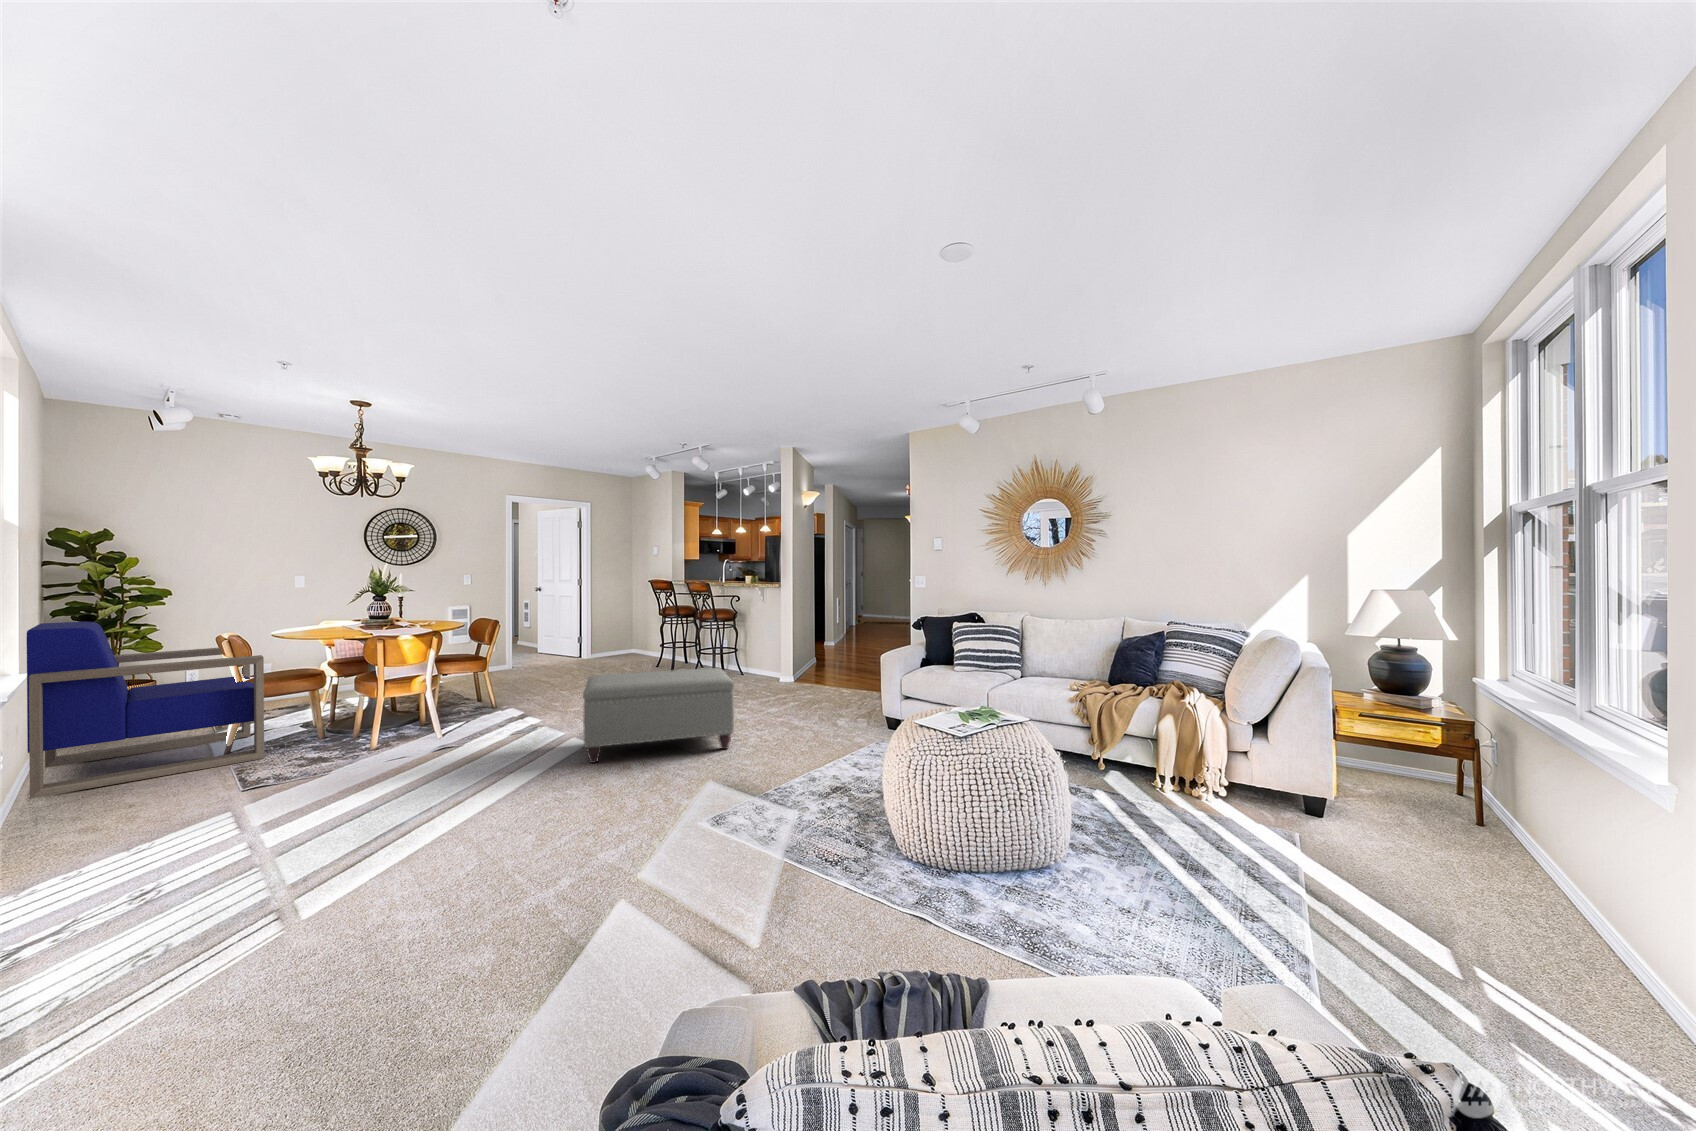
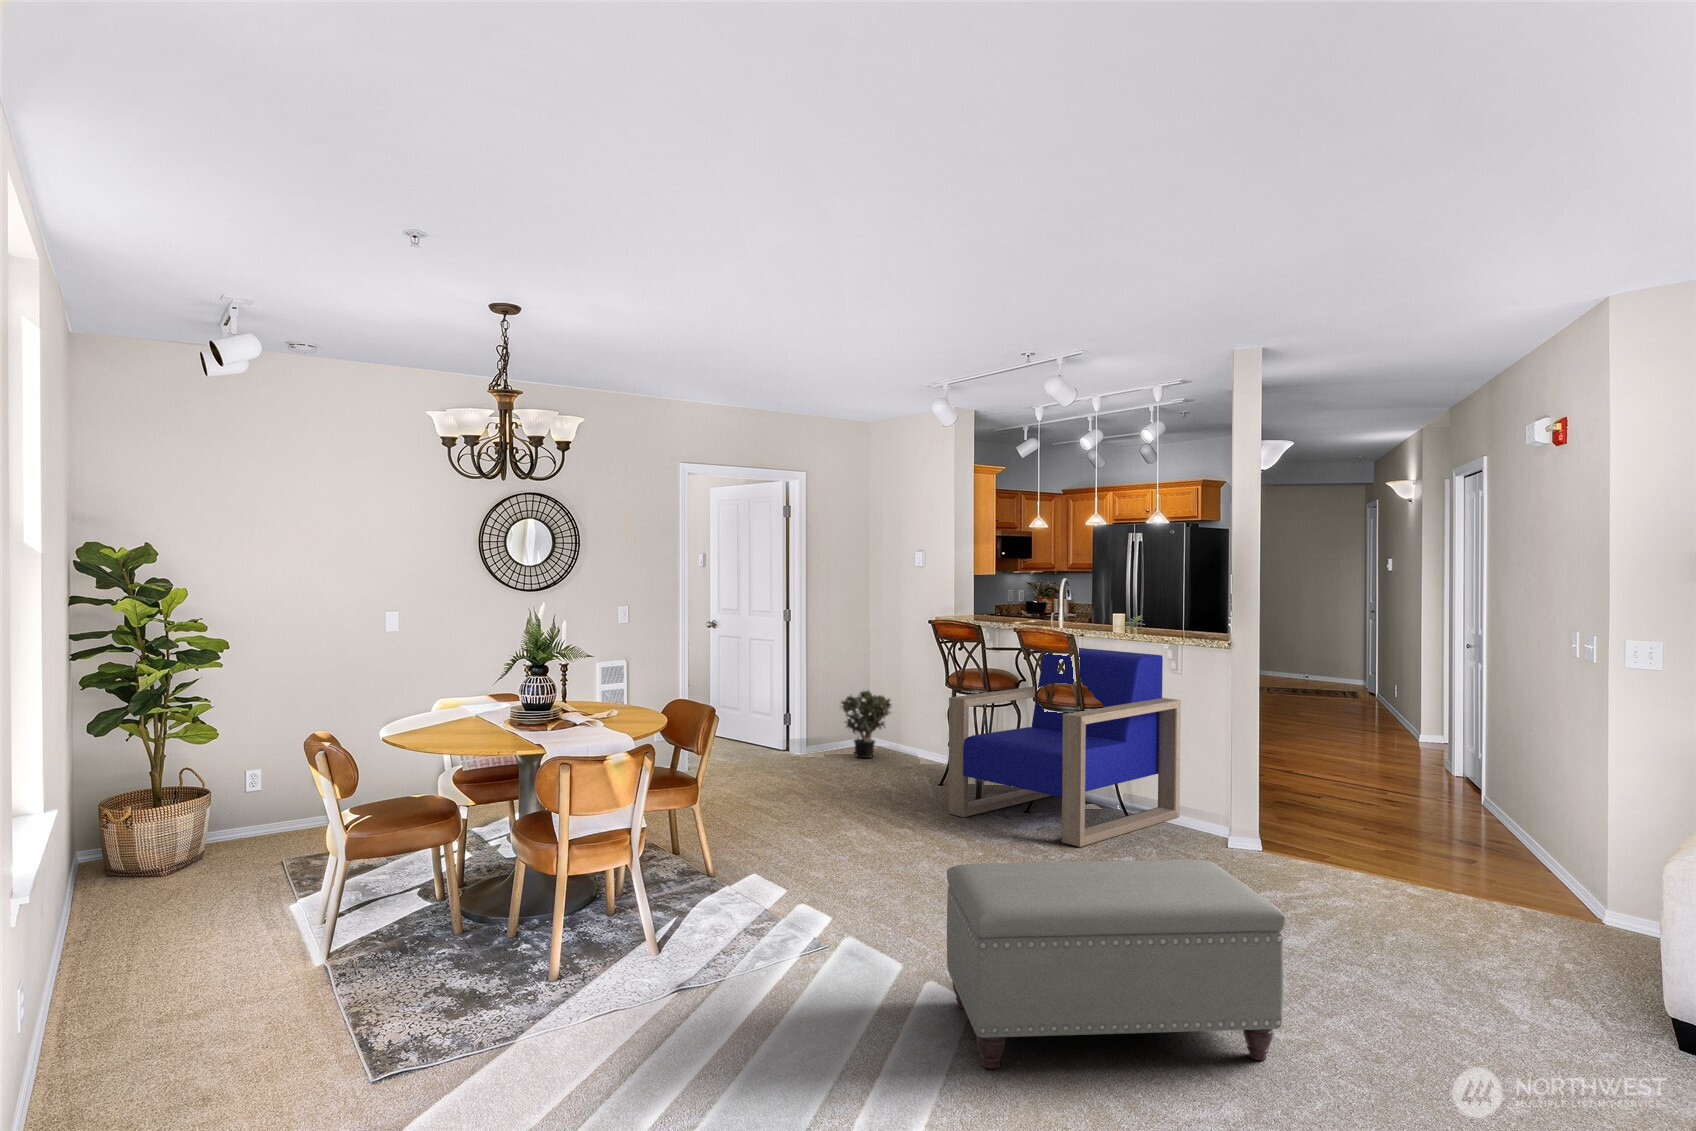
potted plant: none [598,620,630,657] -> present [841,691,891,758]
armchair: present [27,622,264,799] -> present [948,648,1181,847]

